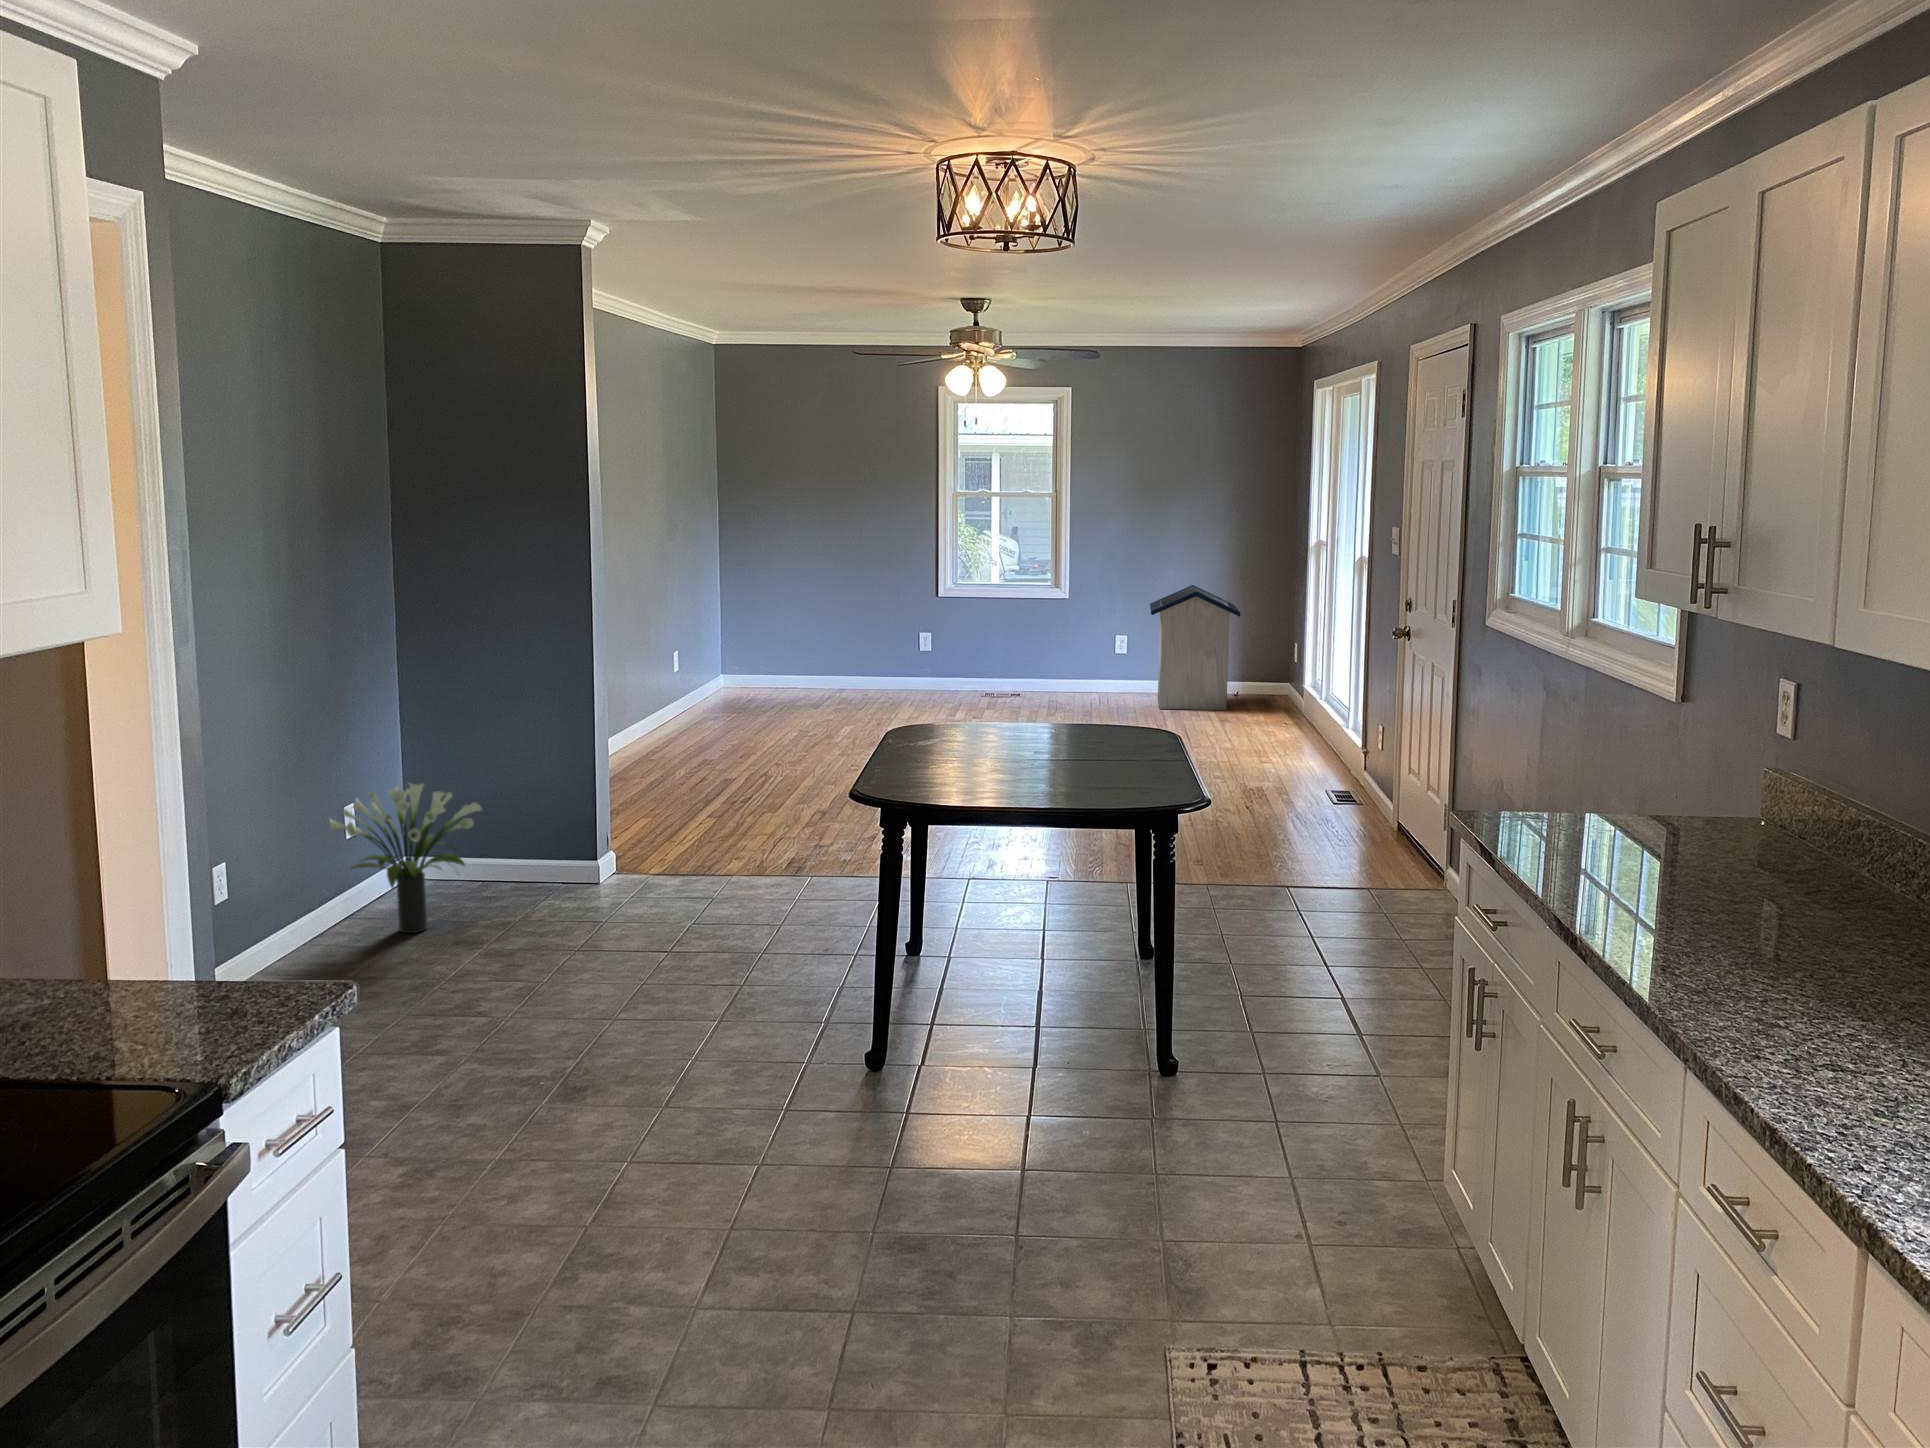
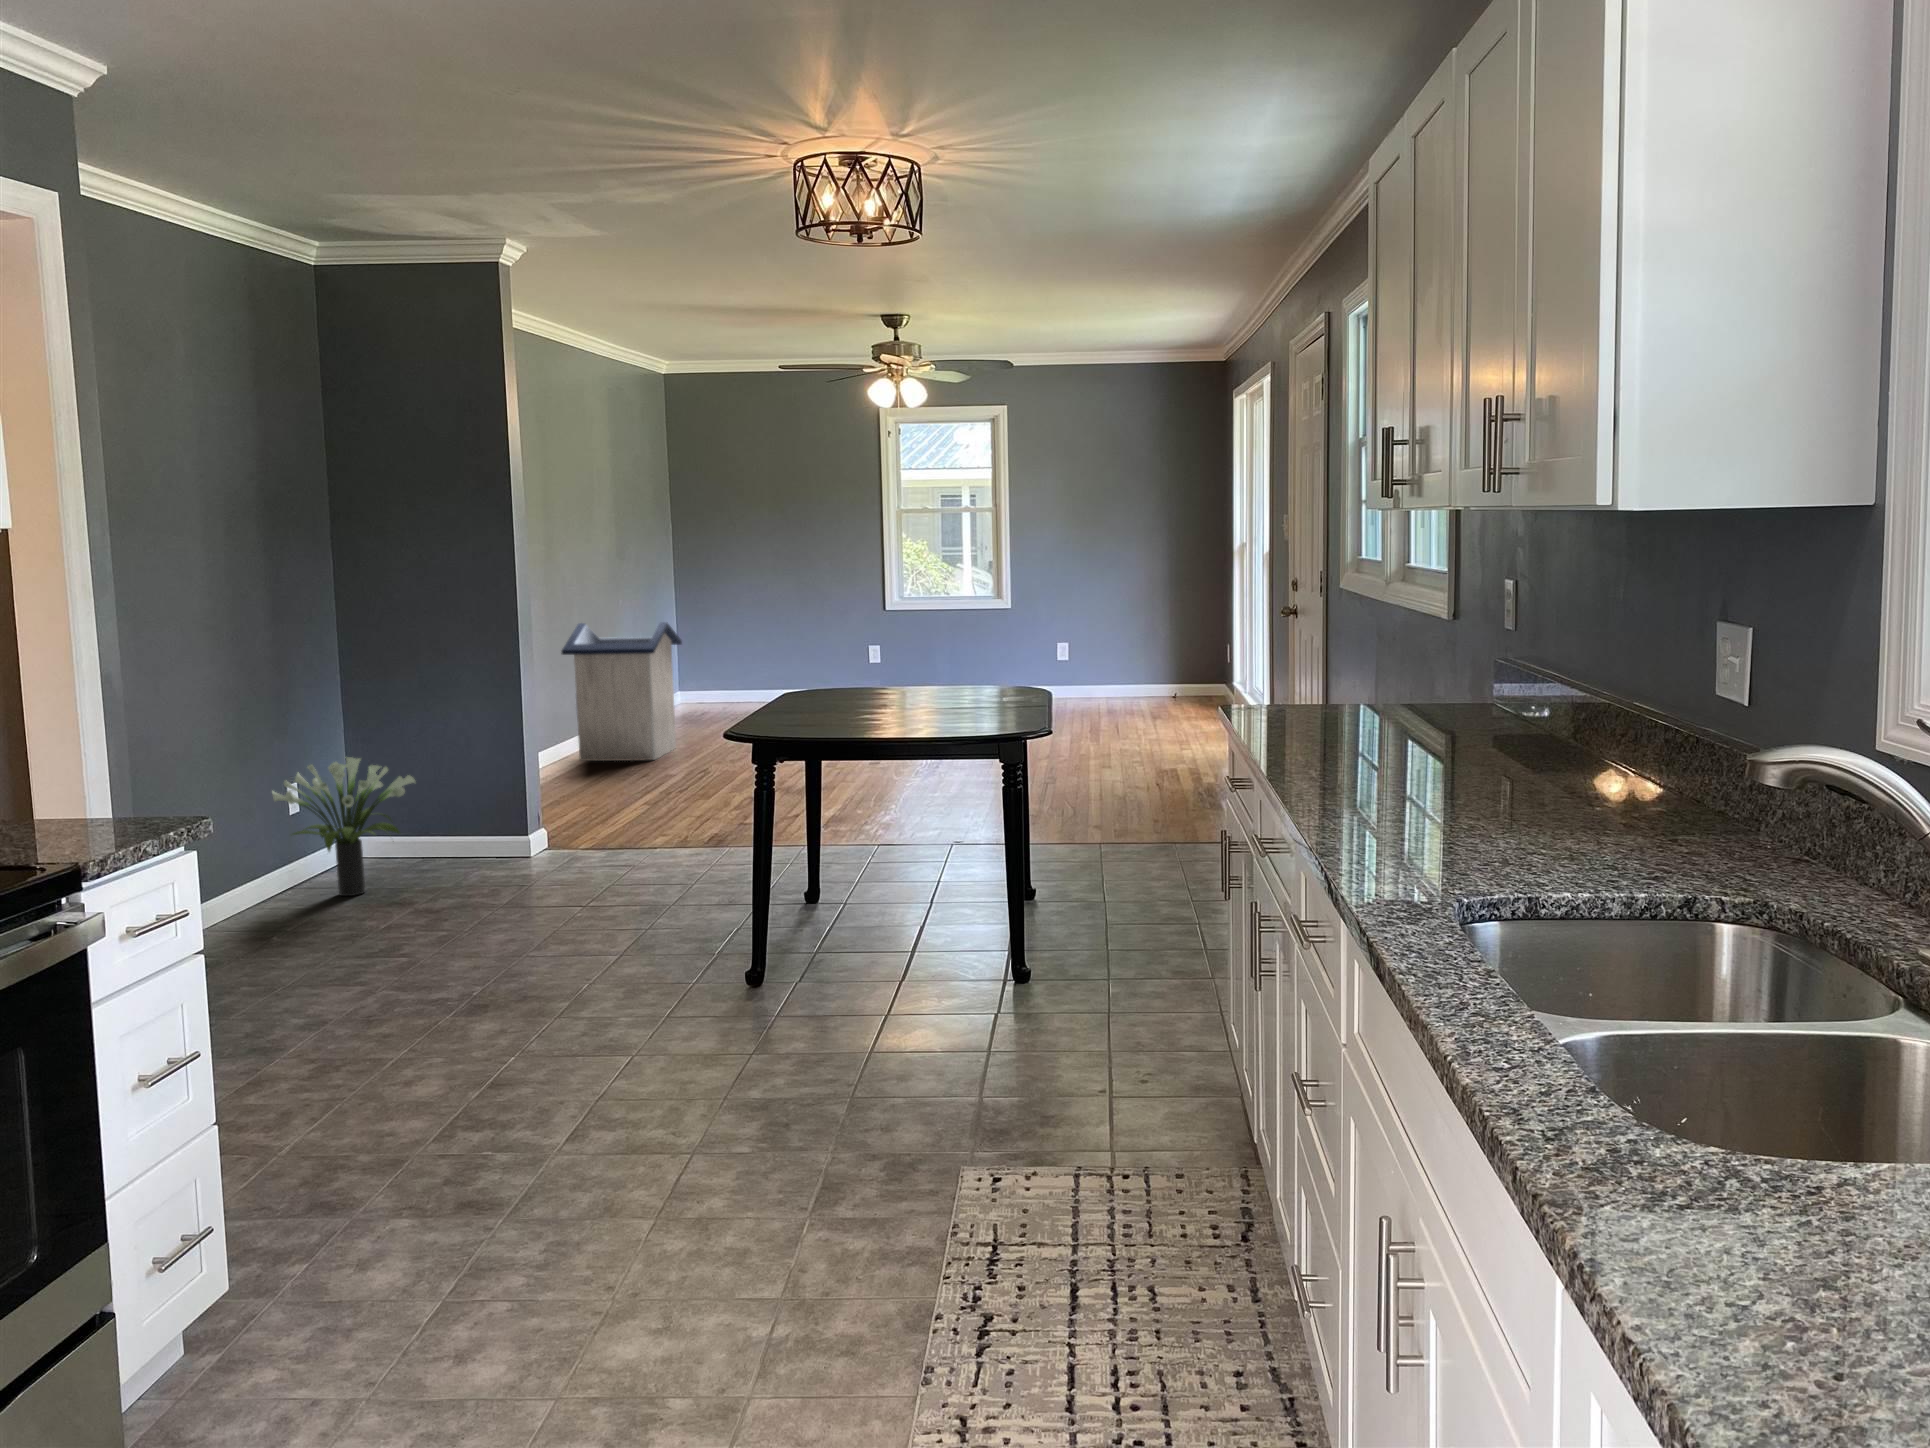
trash can: present [1150,585,1240,710] -> present [561,622,682,761]

